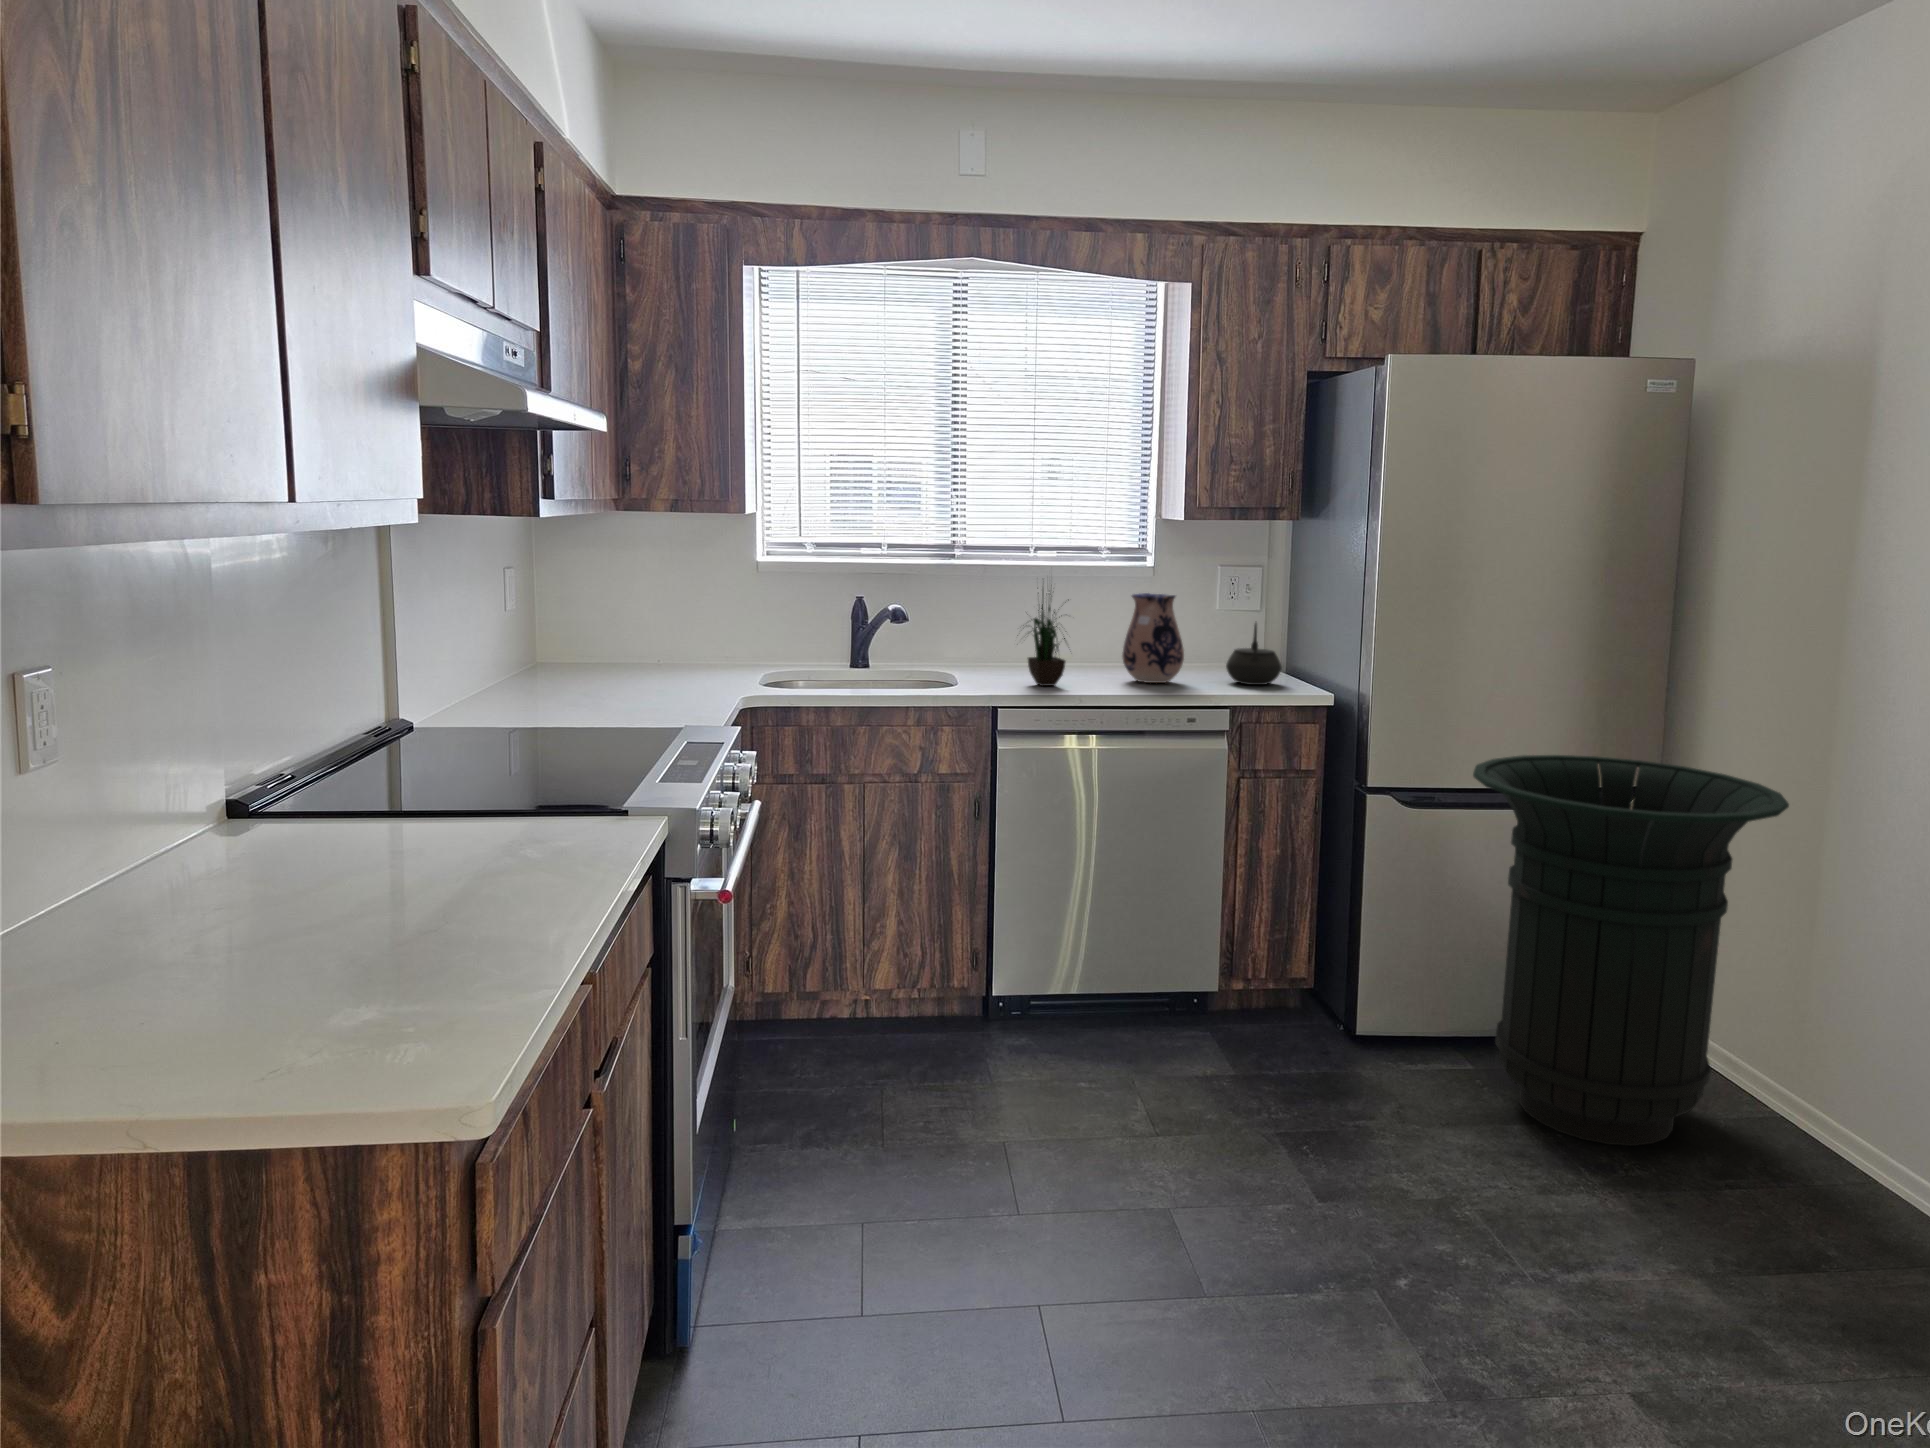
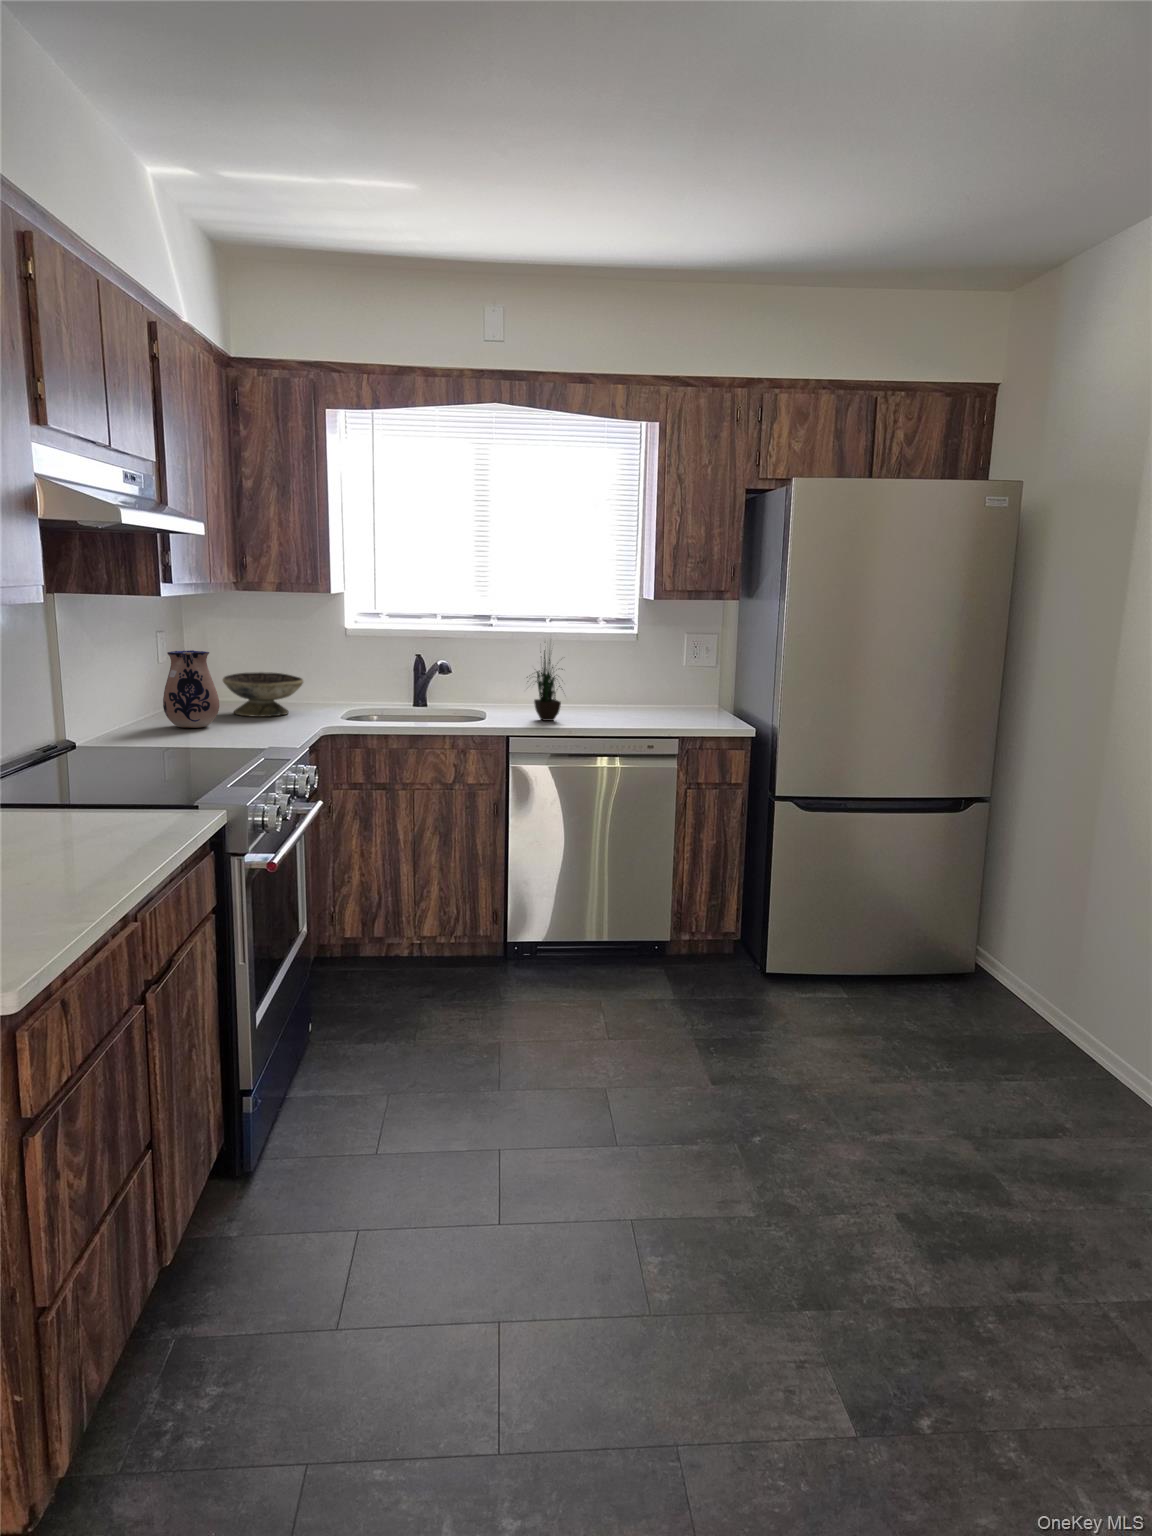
ceramic pitcher: present [1122,593,1184,683] -> present [163,650,219,728]
decorative bowl: none [600,622,711,683] -> present [223,672,303,717]
kettle: present [1226,623,1282,685] -> none [683,674,723,721]
trash can: present [1473,755,1789,1146] -> none [845,773,1069,1055]

